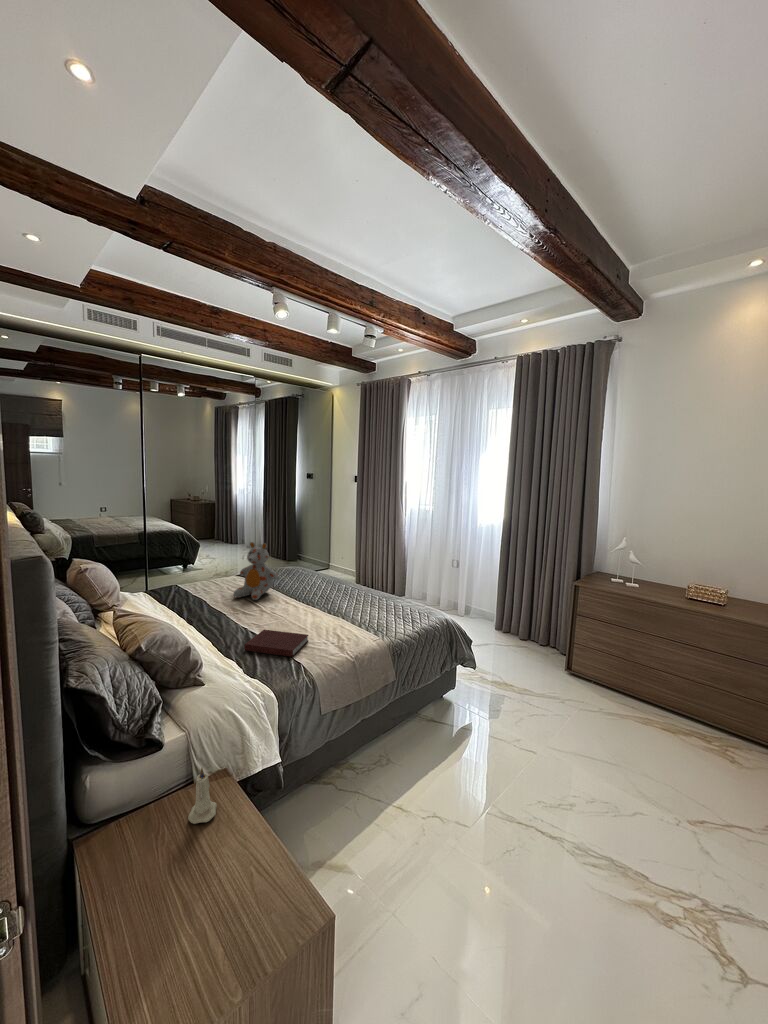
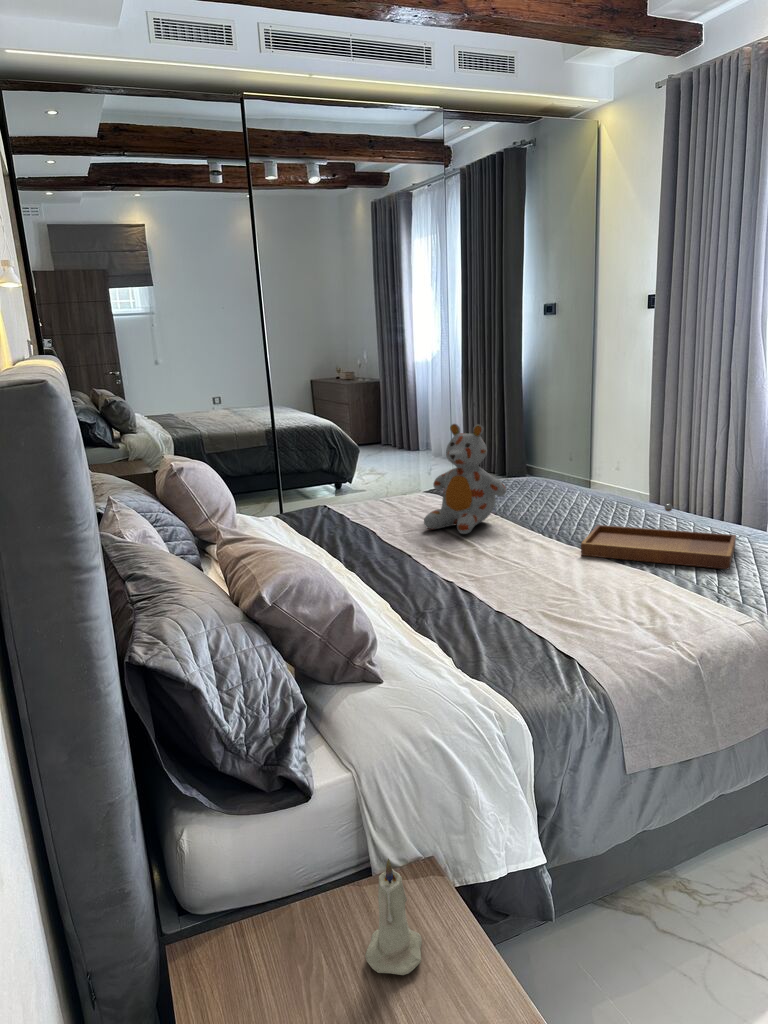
tray: none [313,584,382,615] -> present [581,504,736,569]
notebook: present [244,629,308,657] -> none [453,586,583,643]

